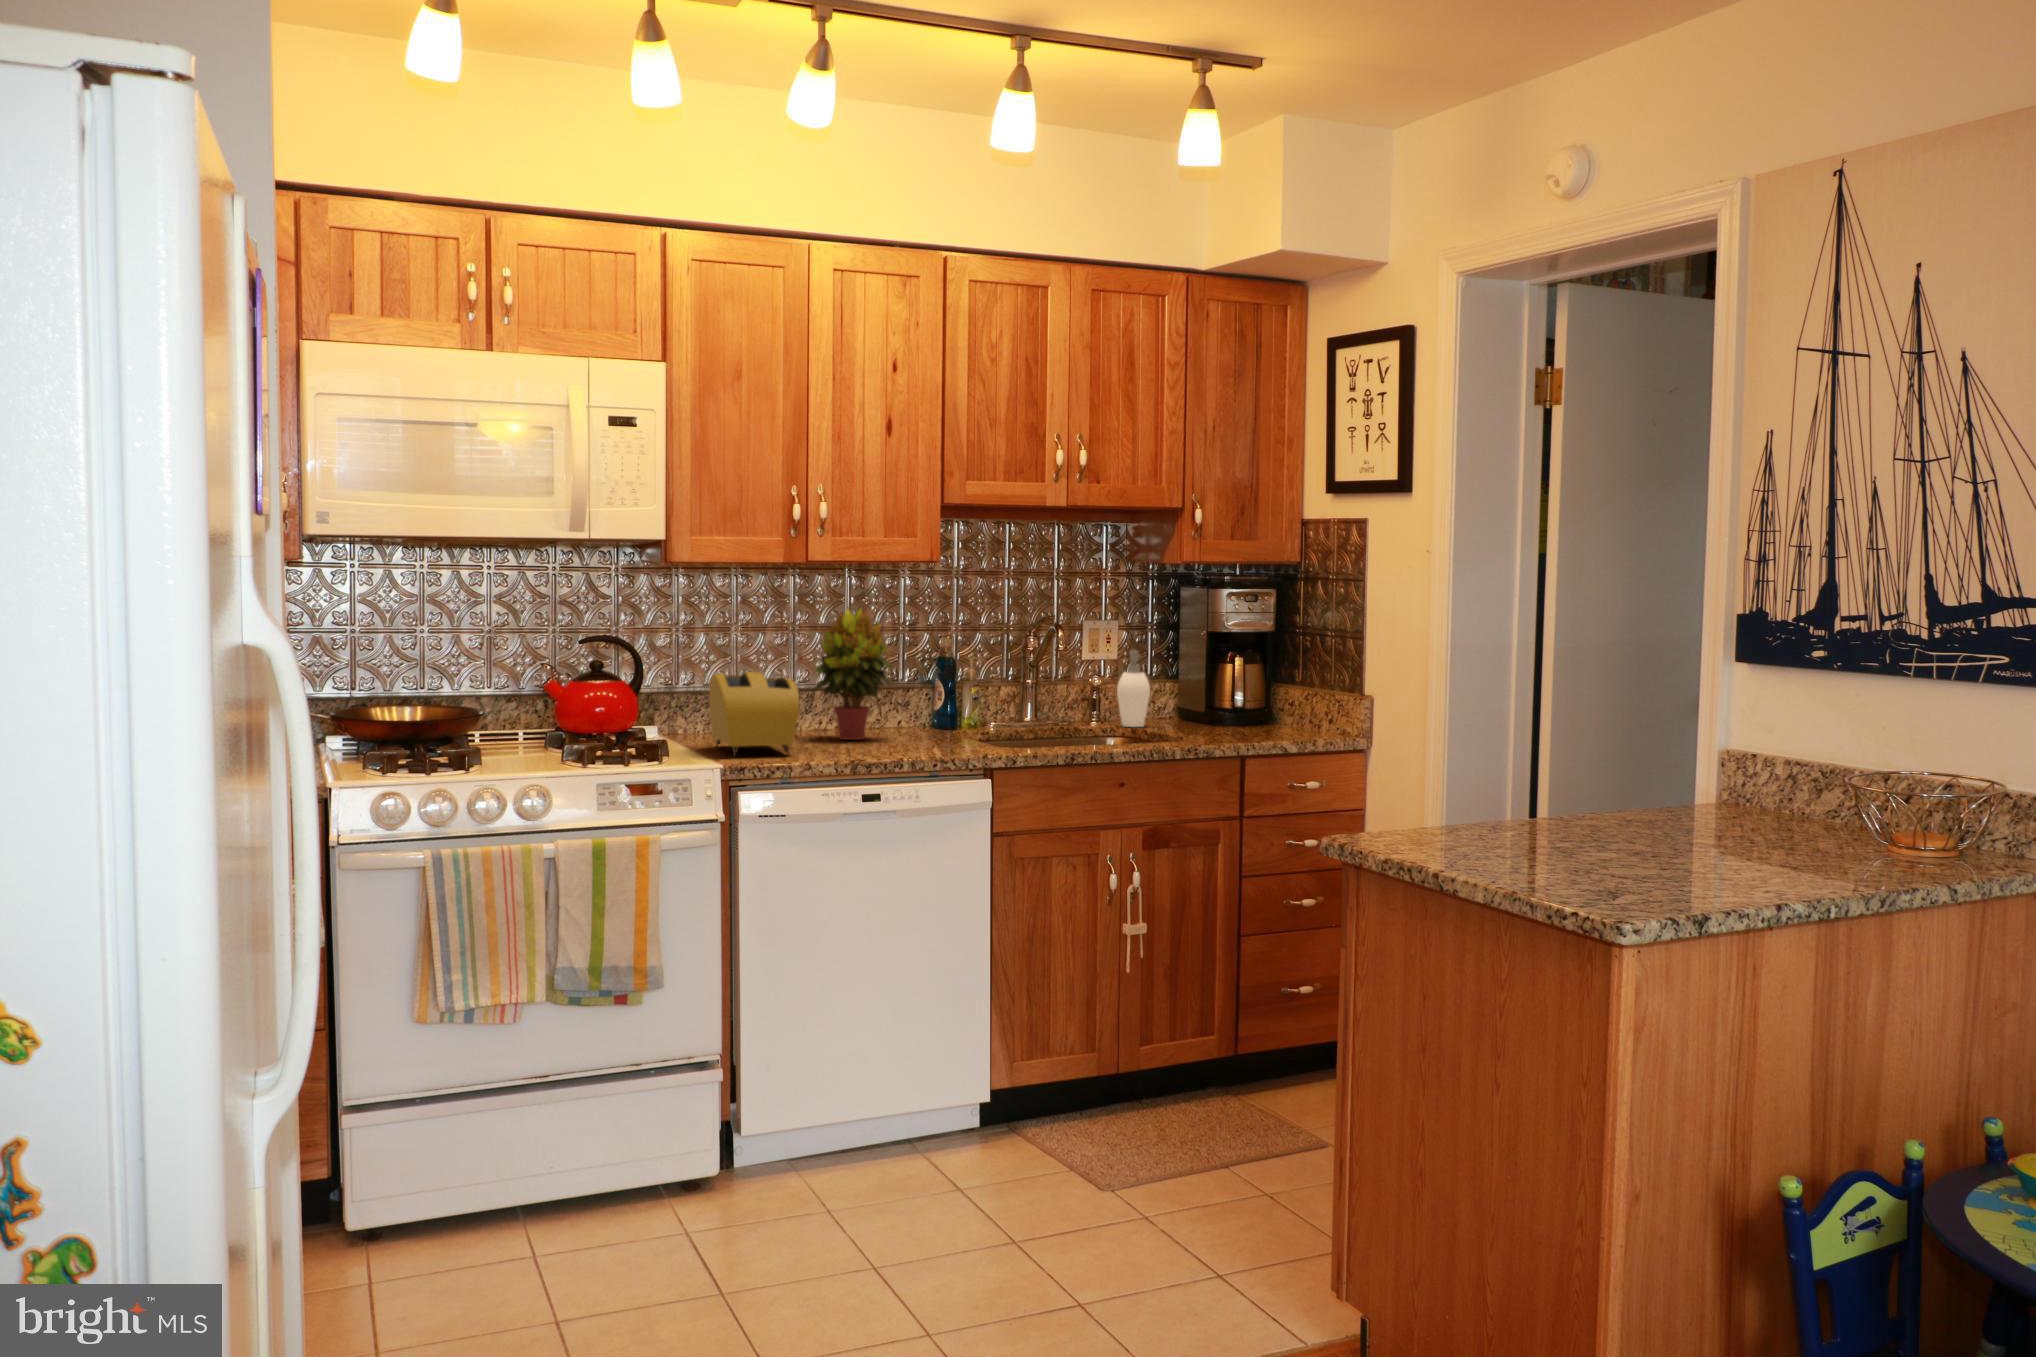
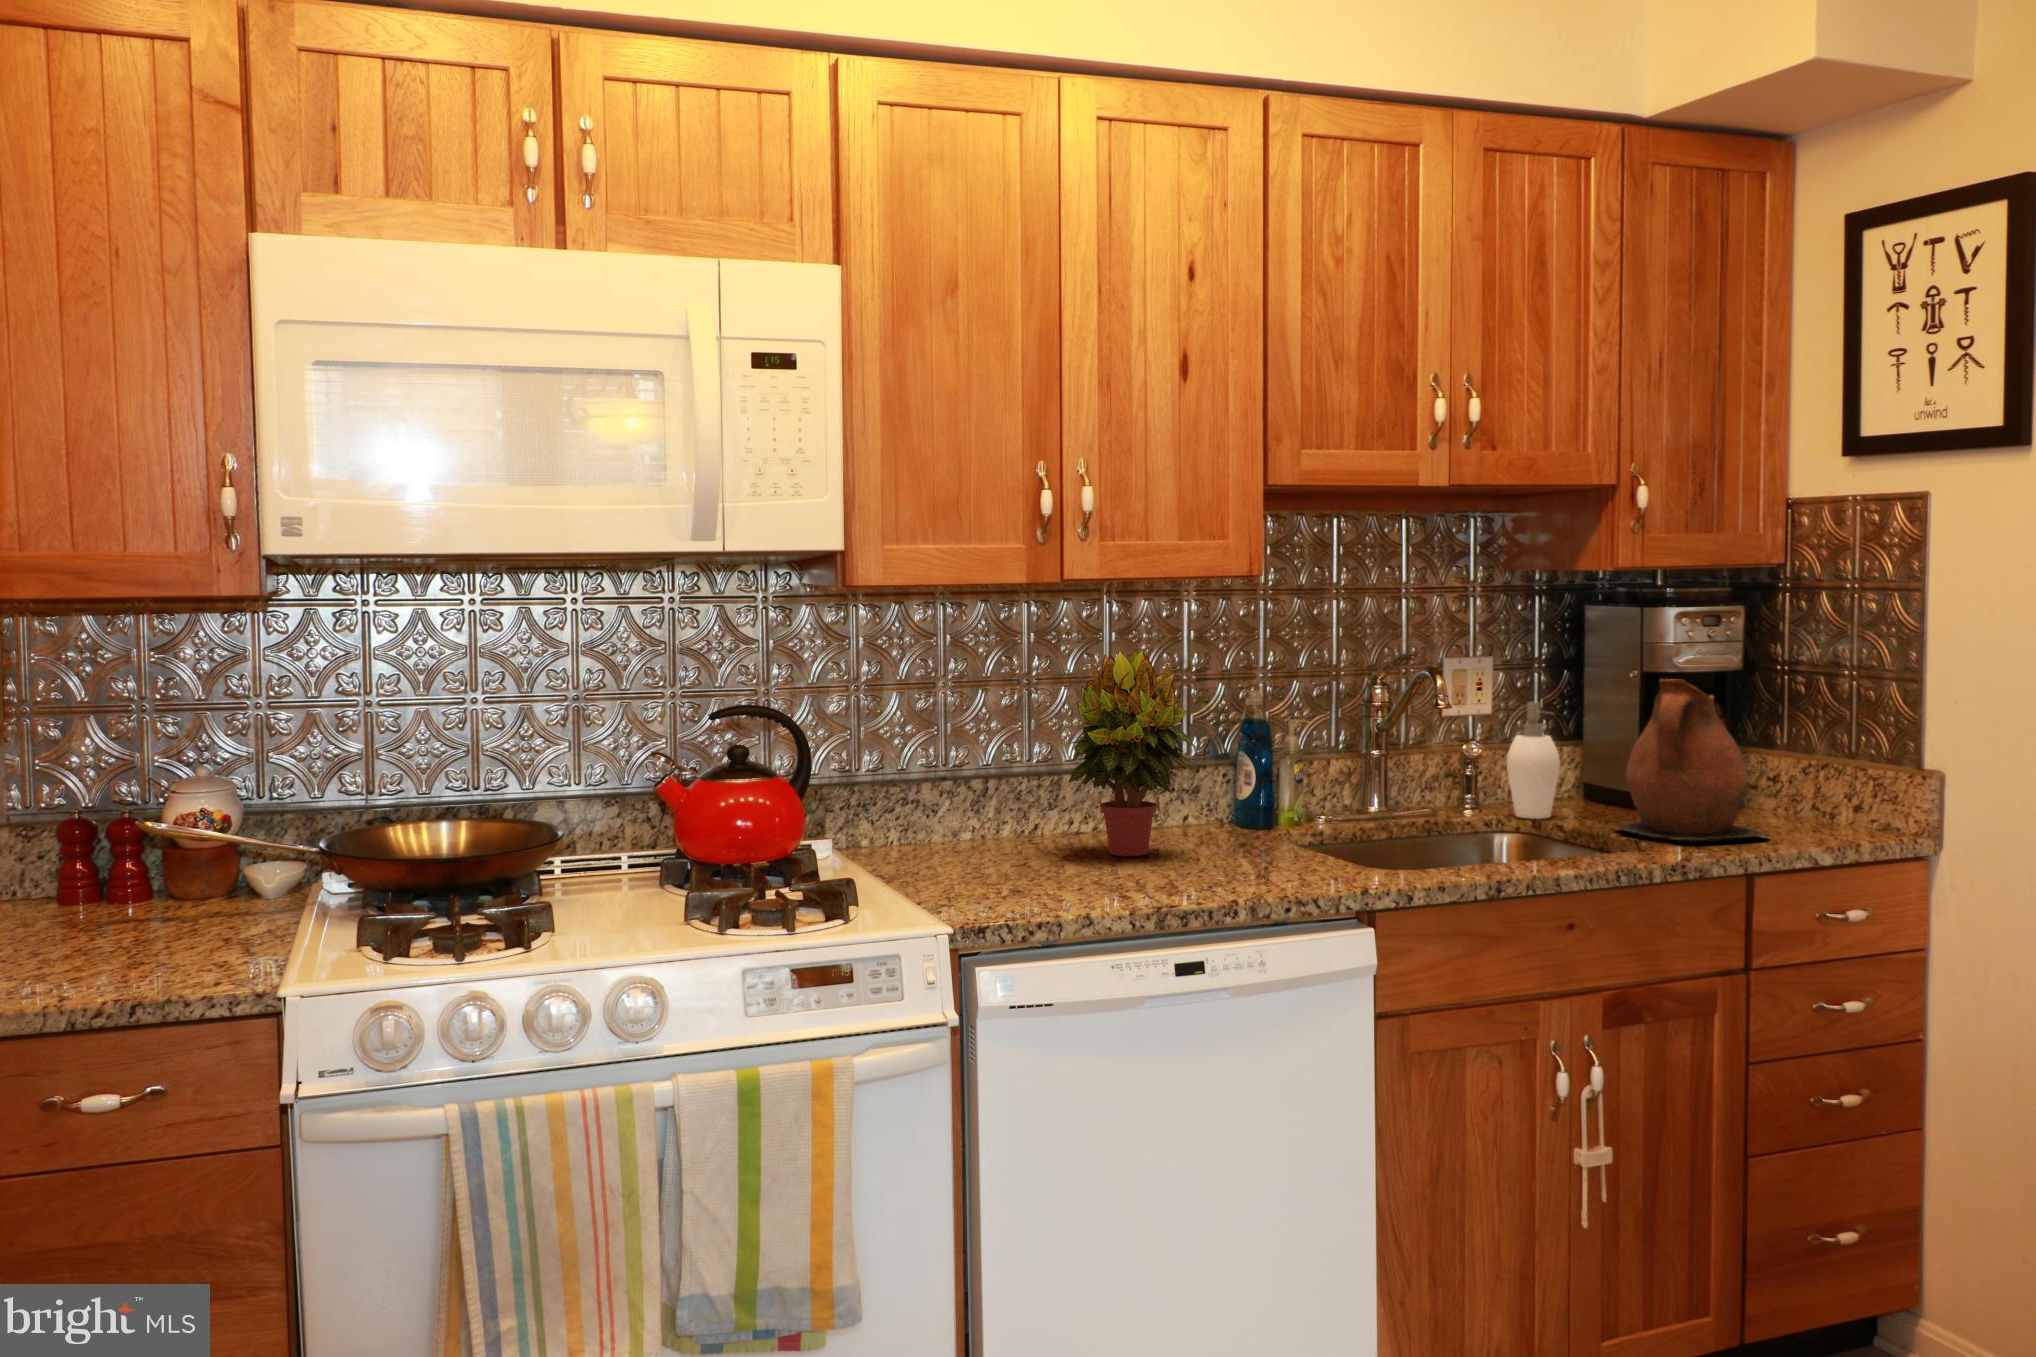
ceramic pitcher: none [1170,634,1264,737] -> present [1614,679,1769,840]
toaster: present [709,672,799,756] -> none [914,760,1066,904]

